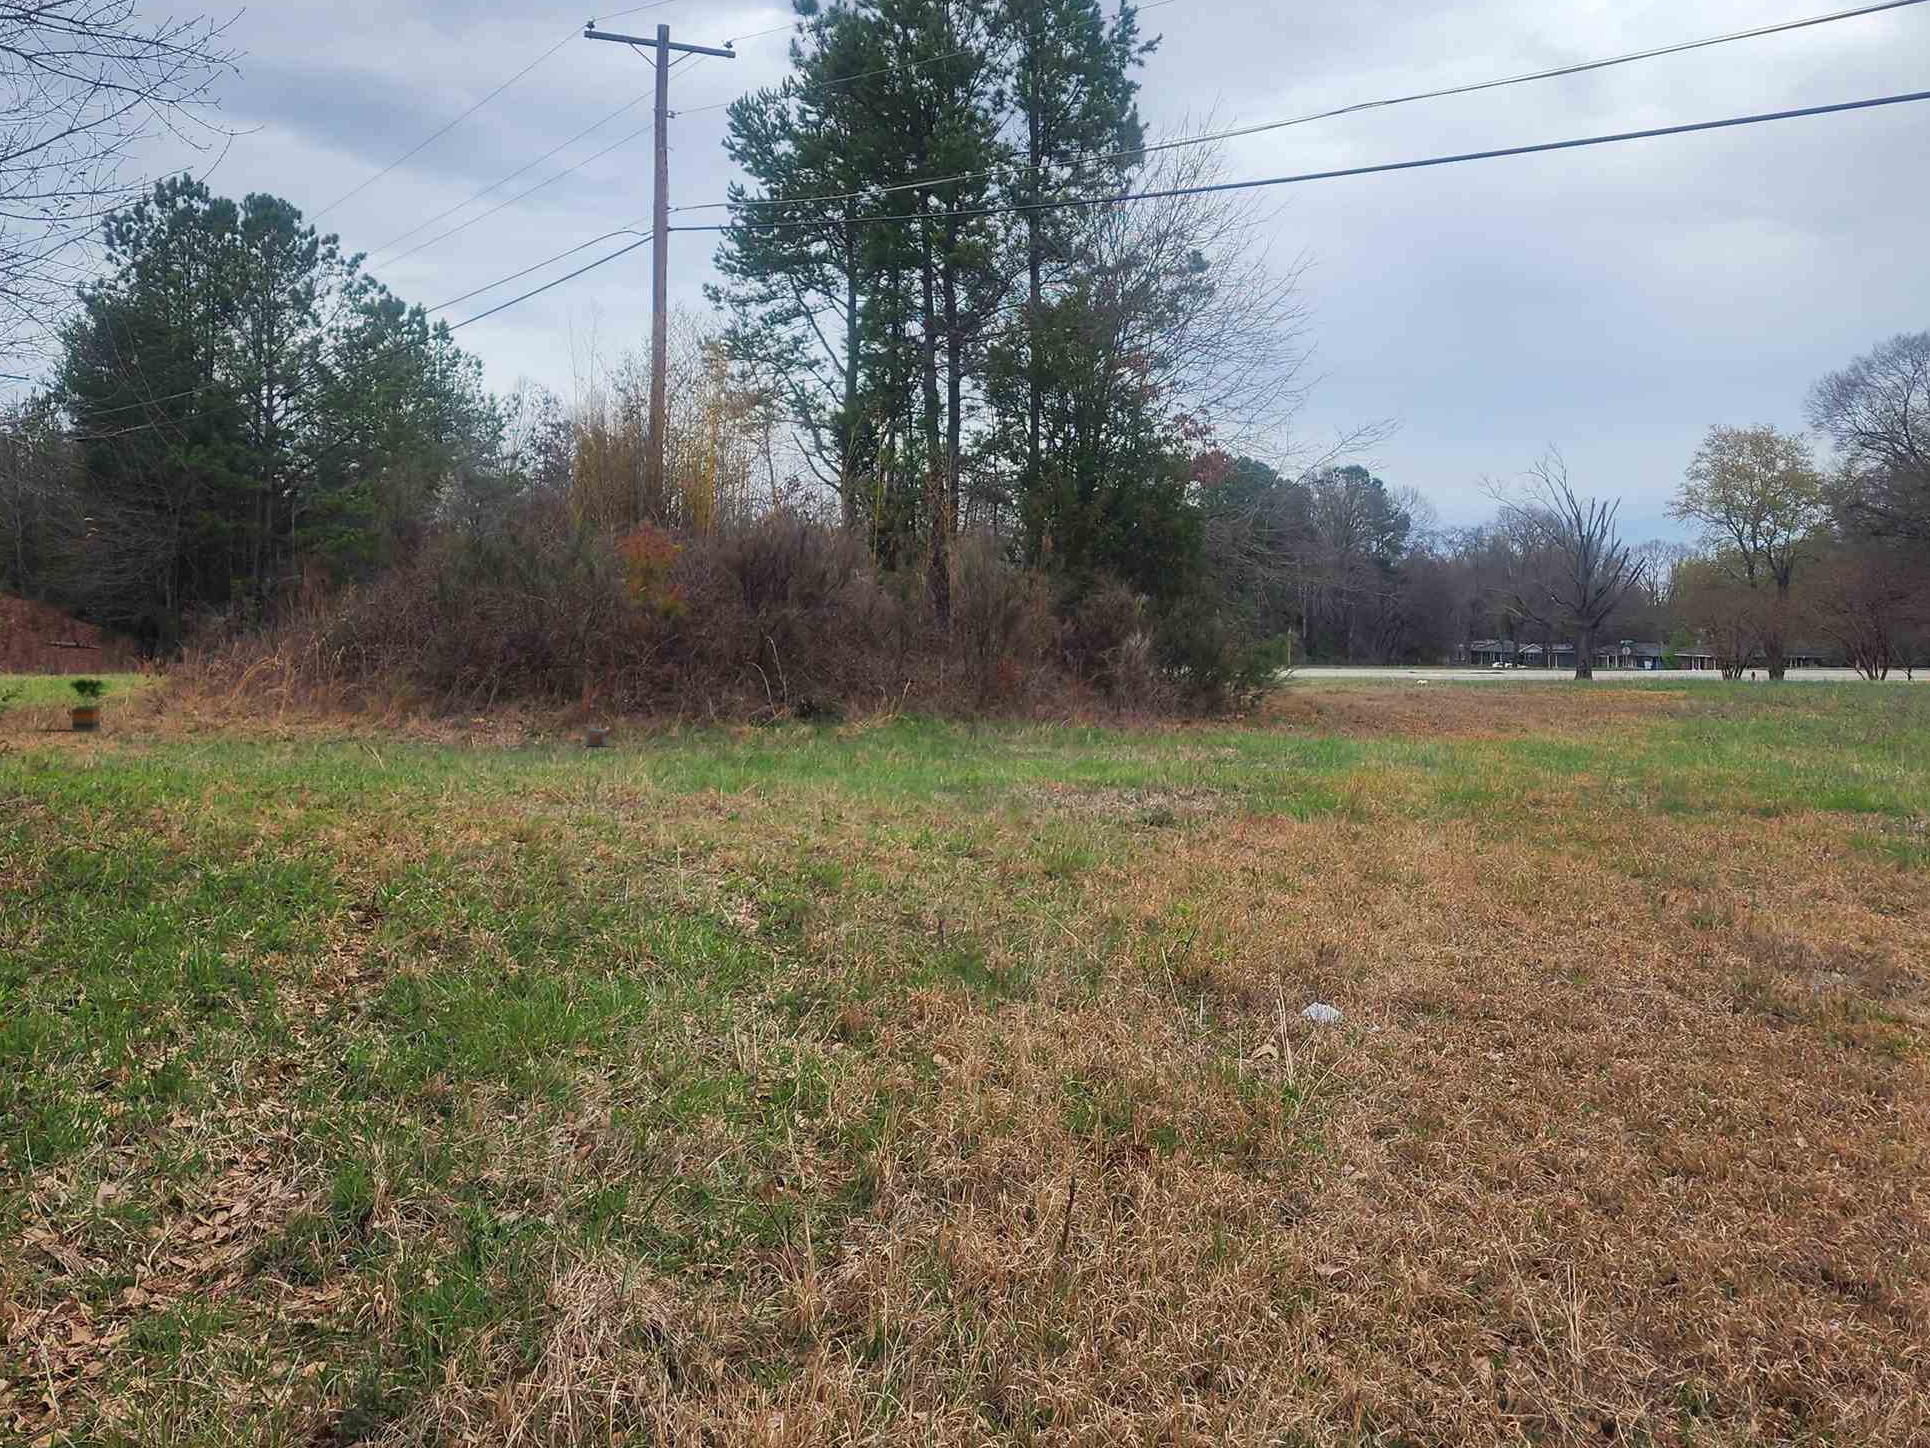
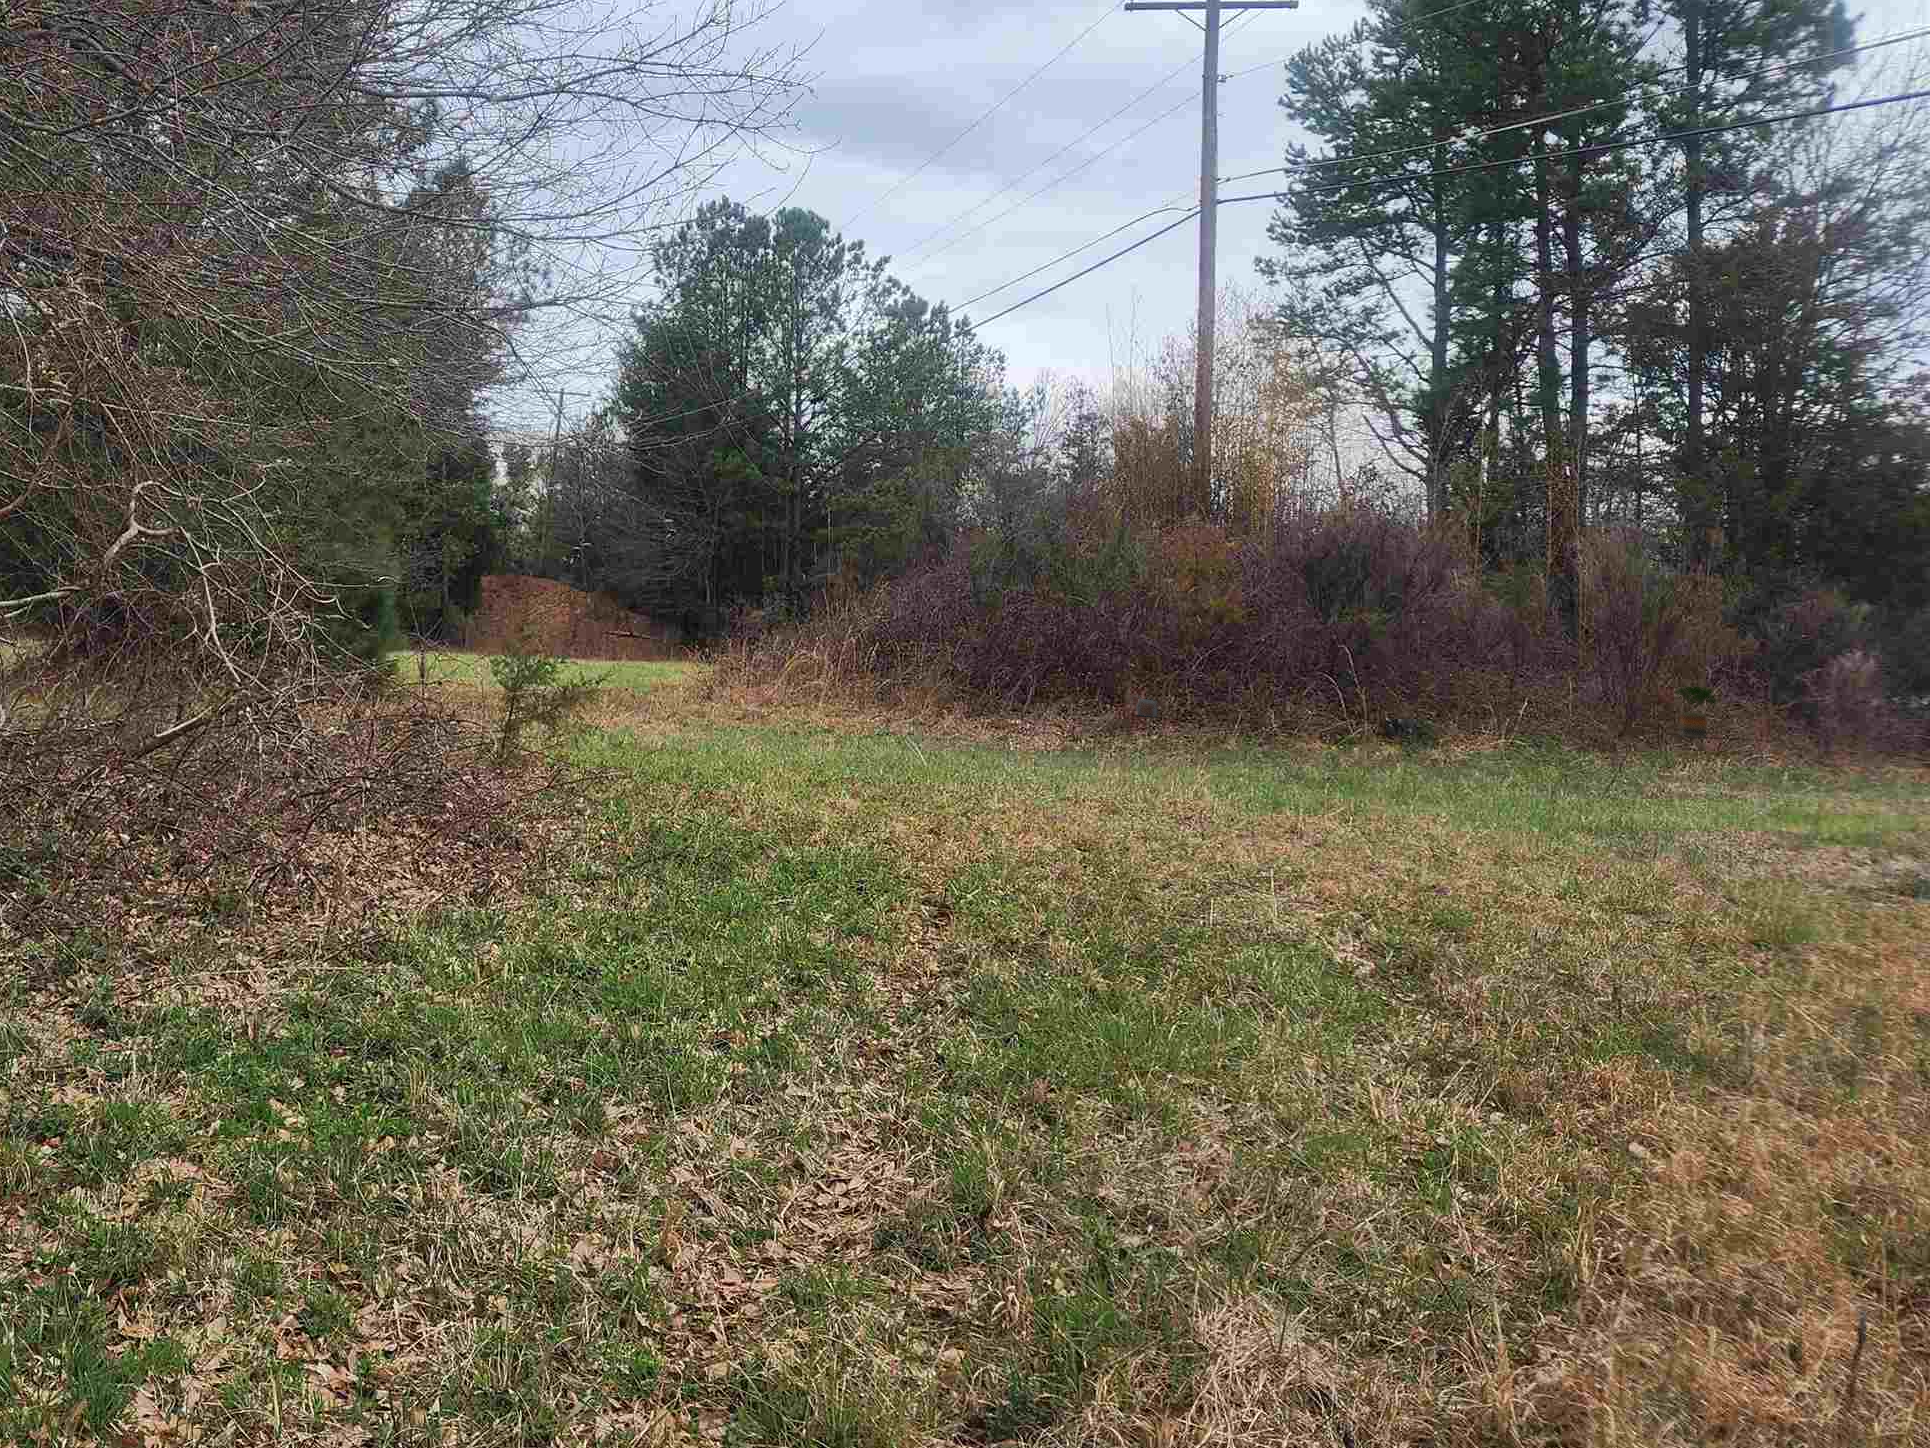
potted tree: present [70,679,105,732] -> present [1677,686,1718,738]

